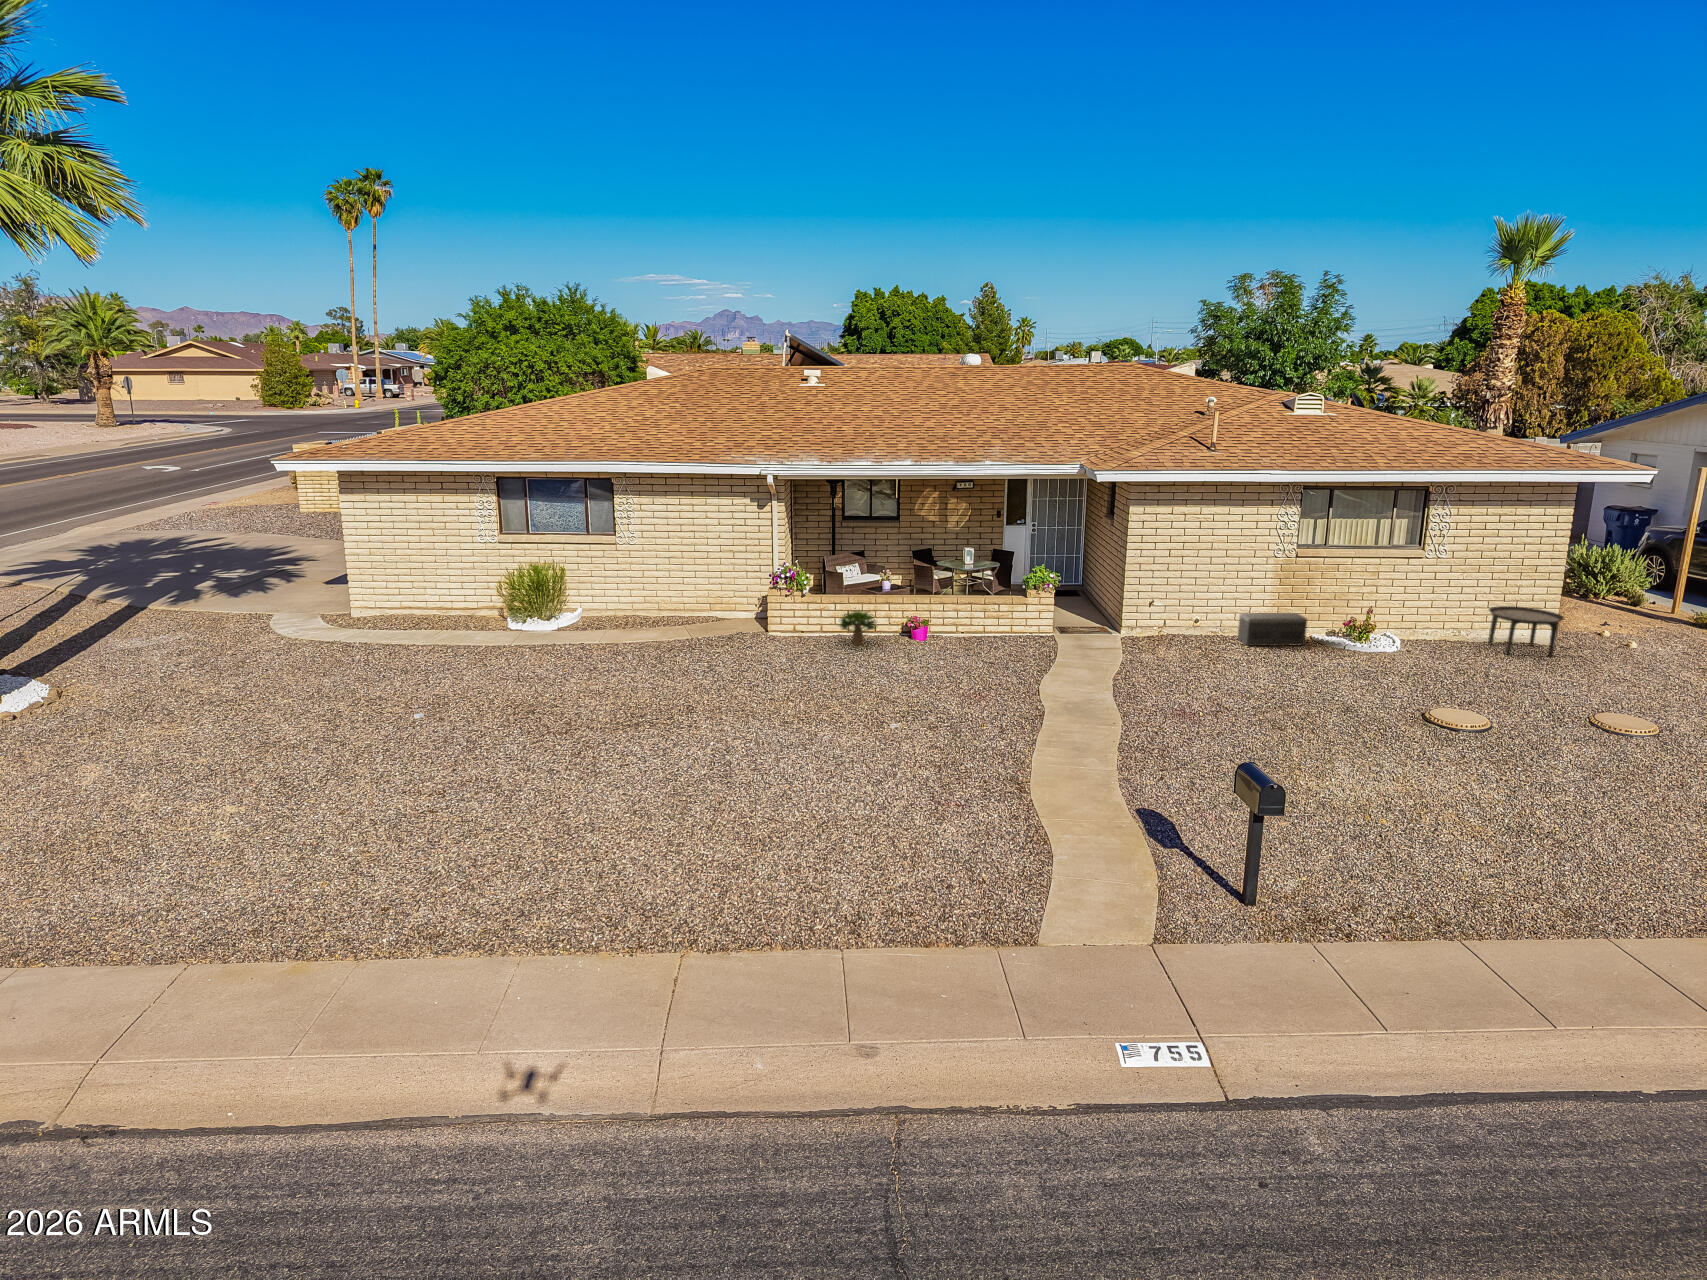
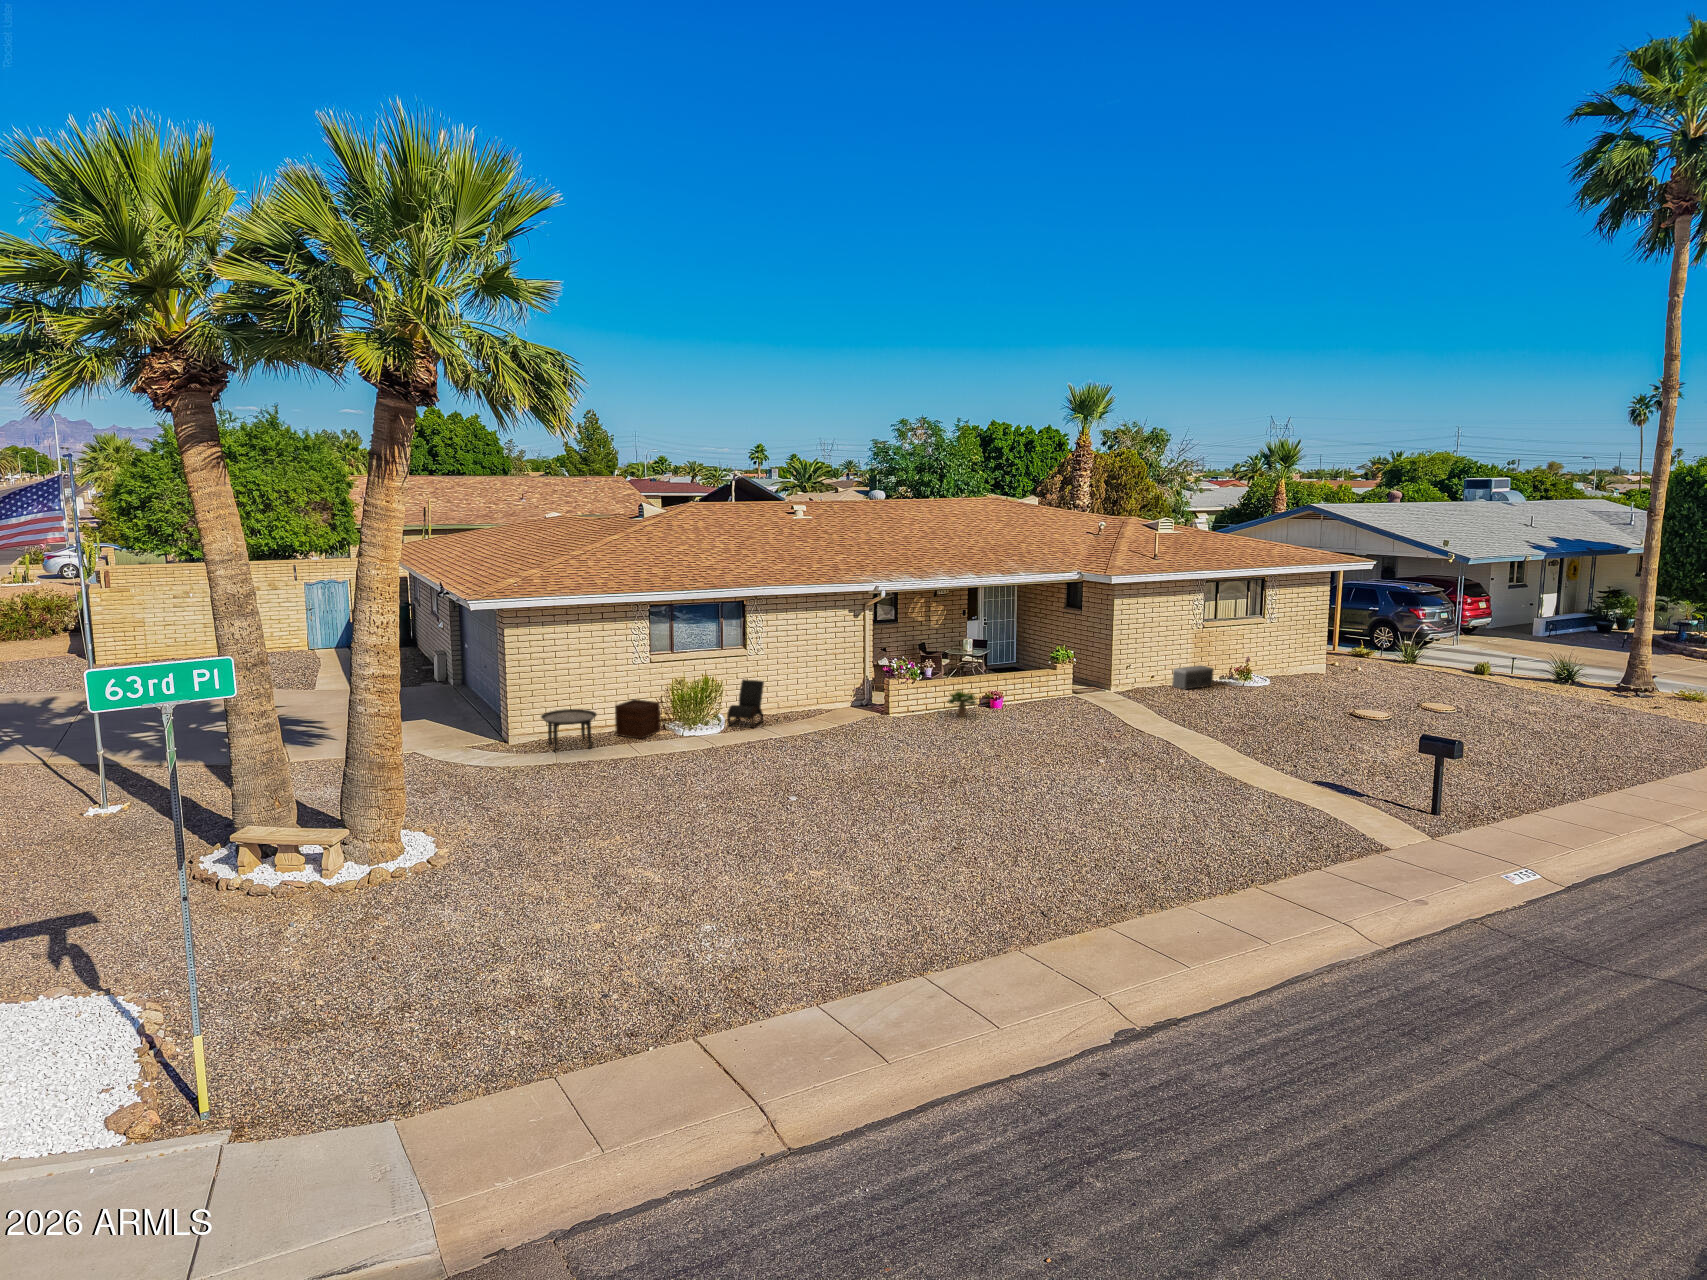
lounge chair: none [579,572,632,630] -> present [727,679,764,728]
wooden crate: none [454,582,504,627] -> present [615,699,660,739]
round table: present [1488,606,1564,657] -> present [541,709,597,752]

